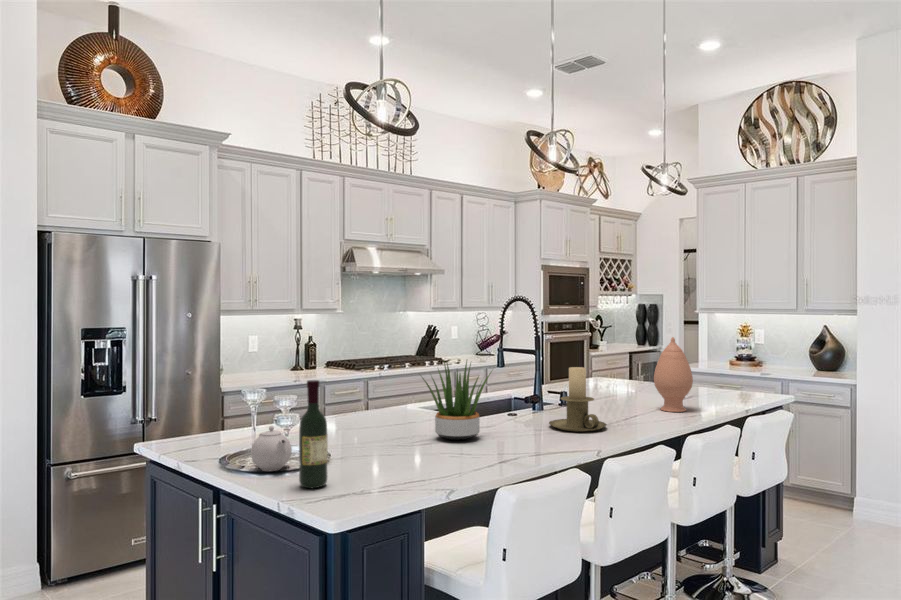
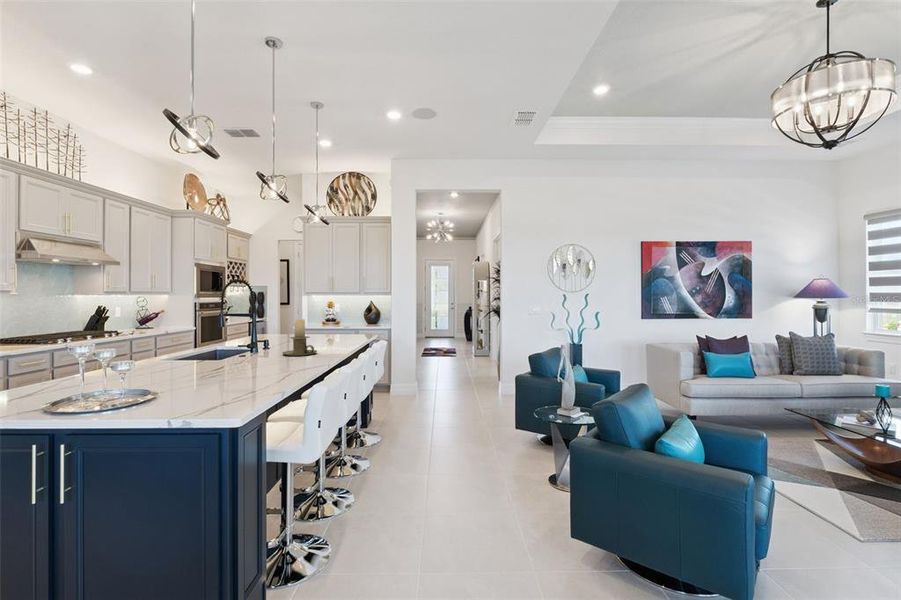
vase: present [654,337,693,412] -> none [323,303,344,344]
potted plant: present [423,361,491,440] -> none [214,315,262,368]
wine bottle: present [299,380,328,488] -> none [181,324,204,399]
teapot: present [251,426,292,471] -> none [108,365,155,399]

